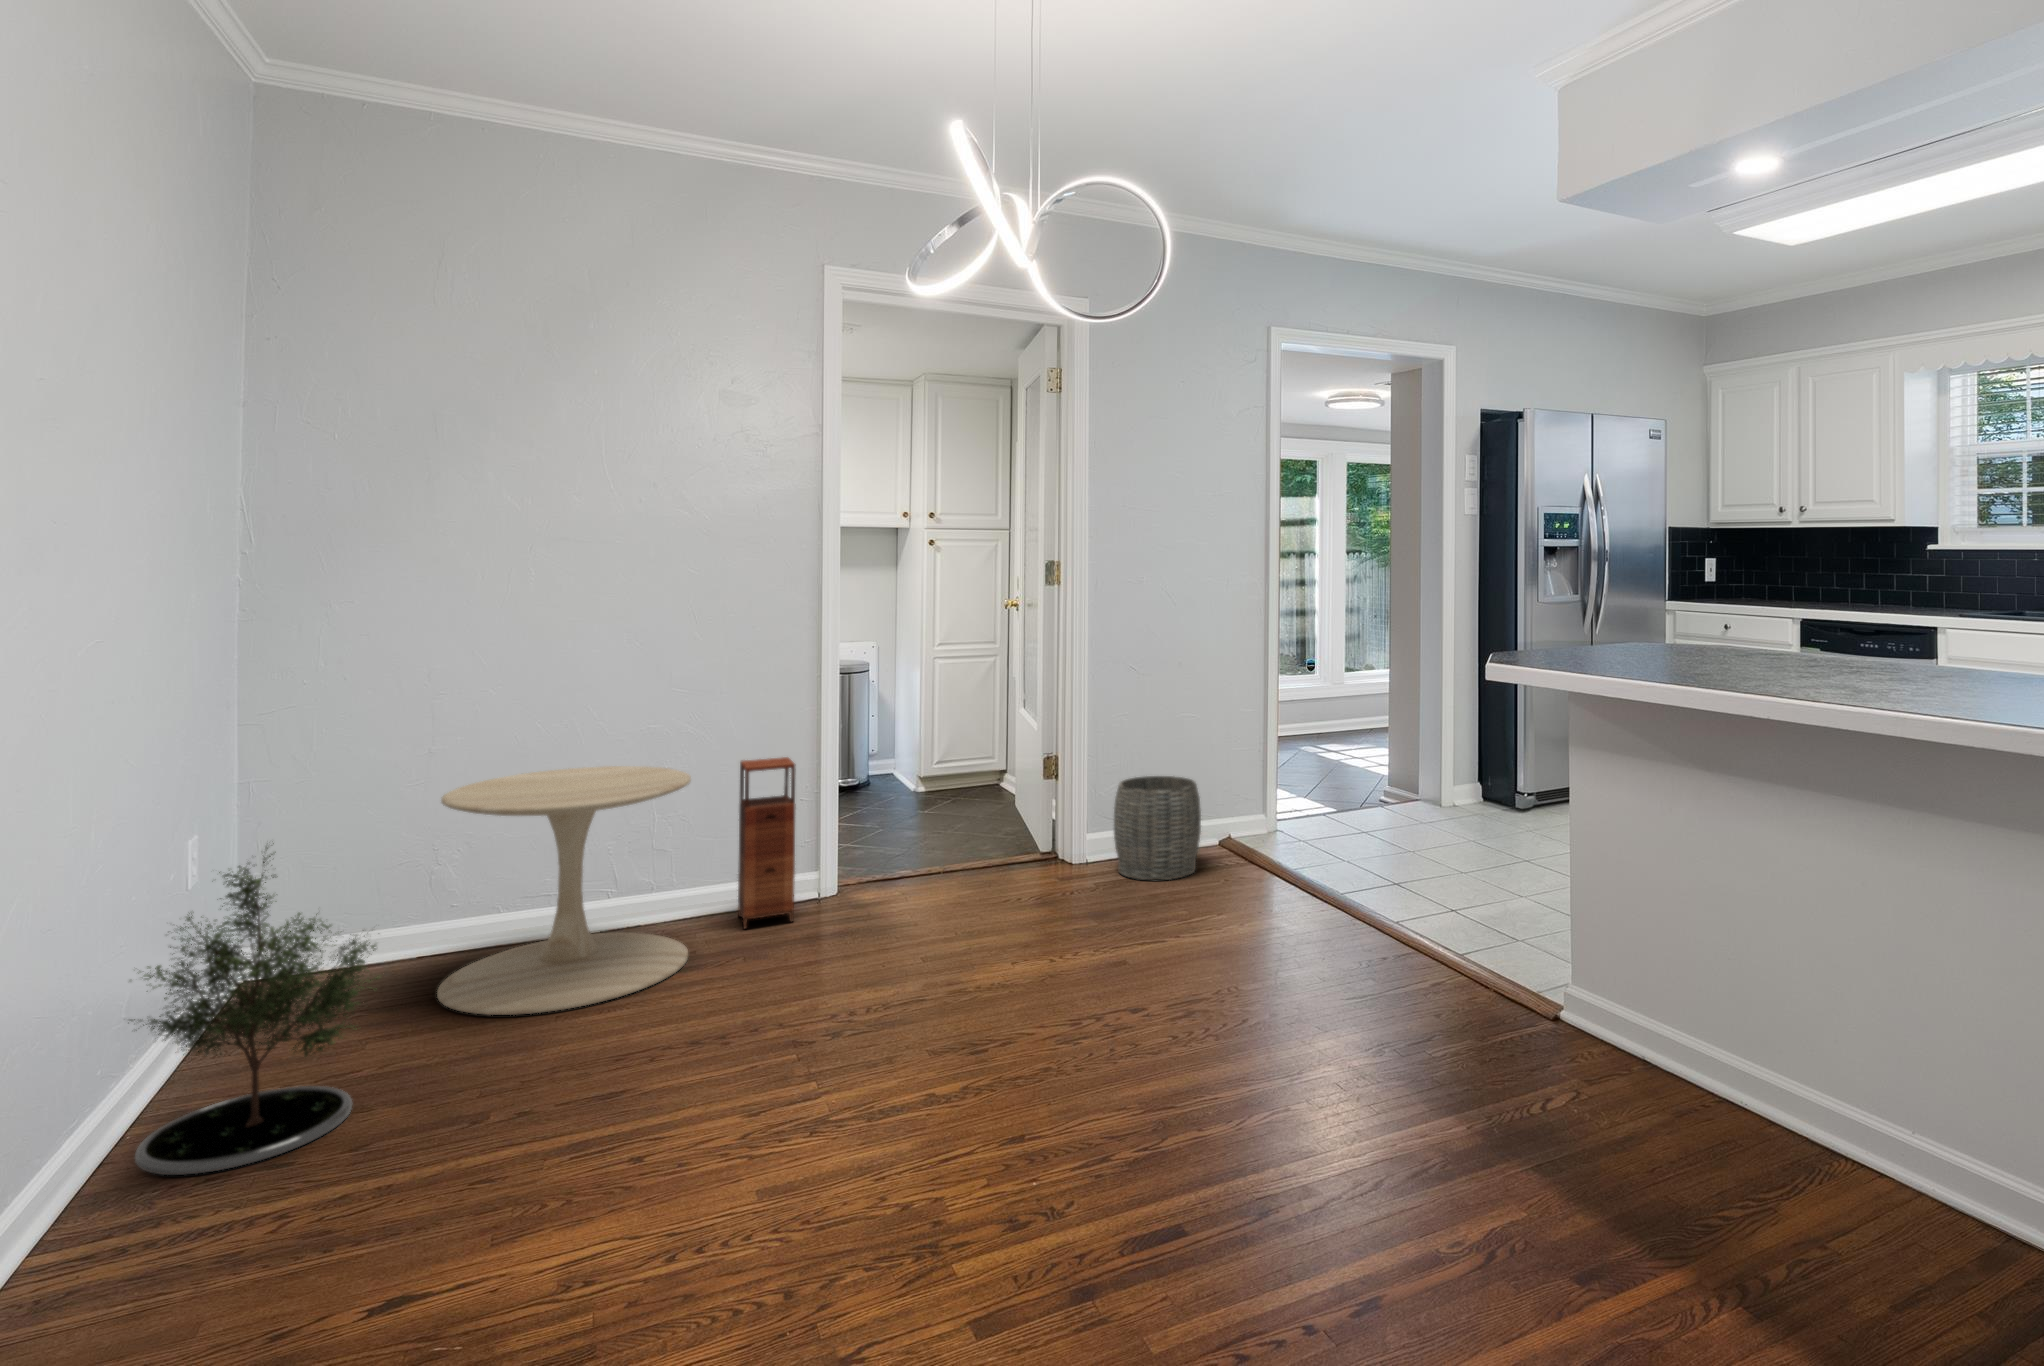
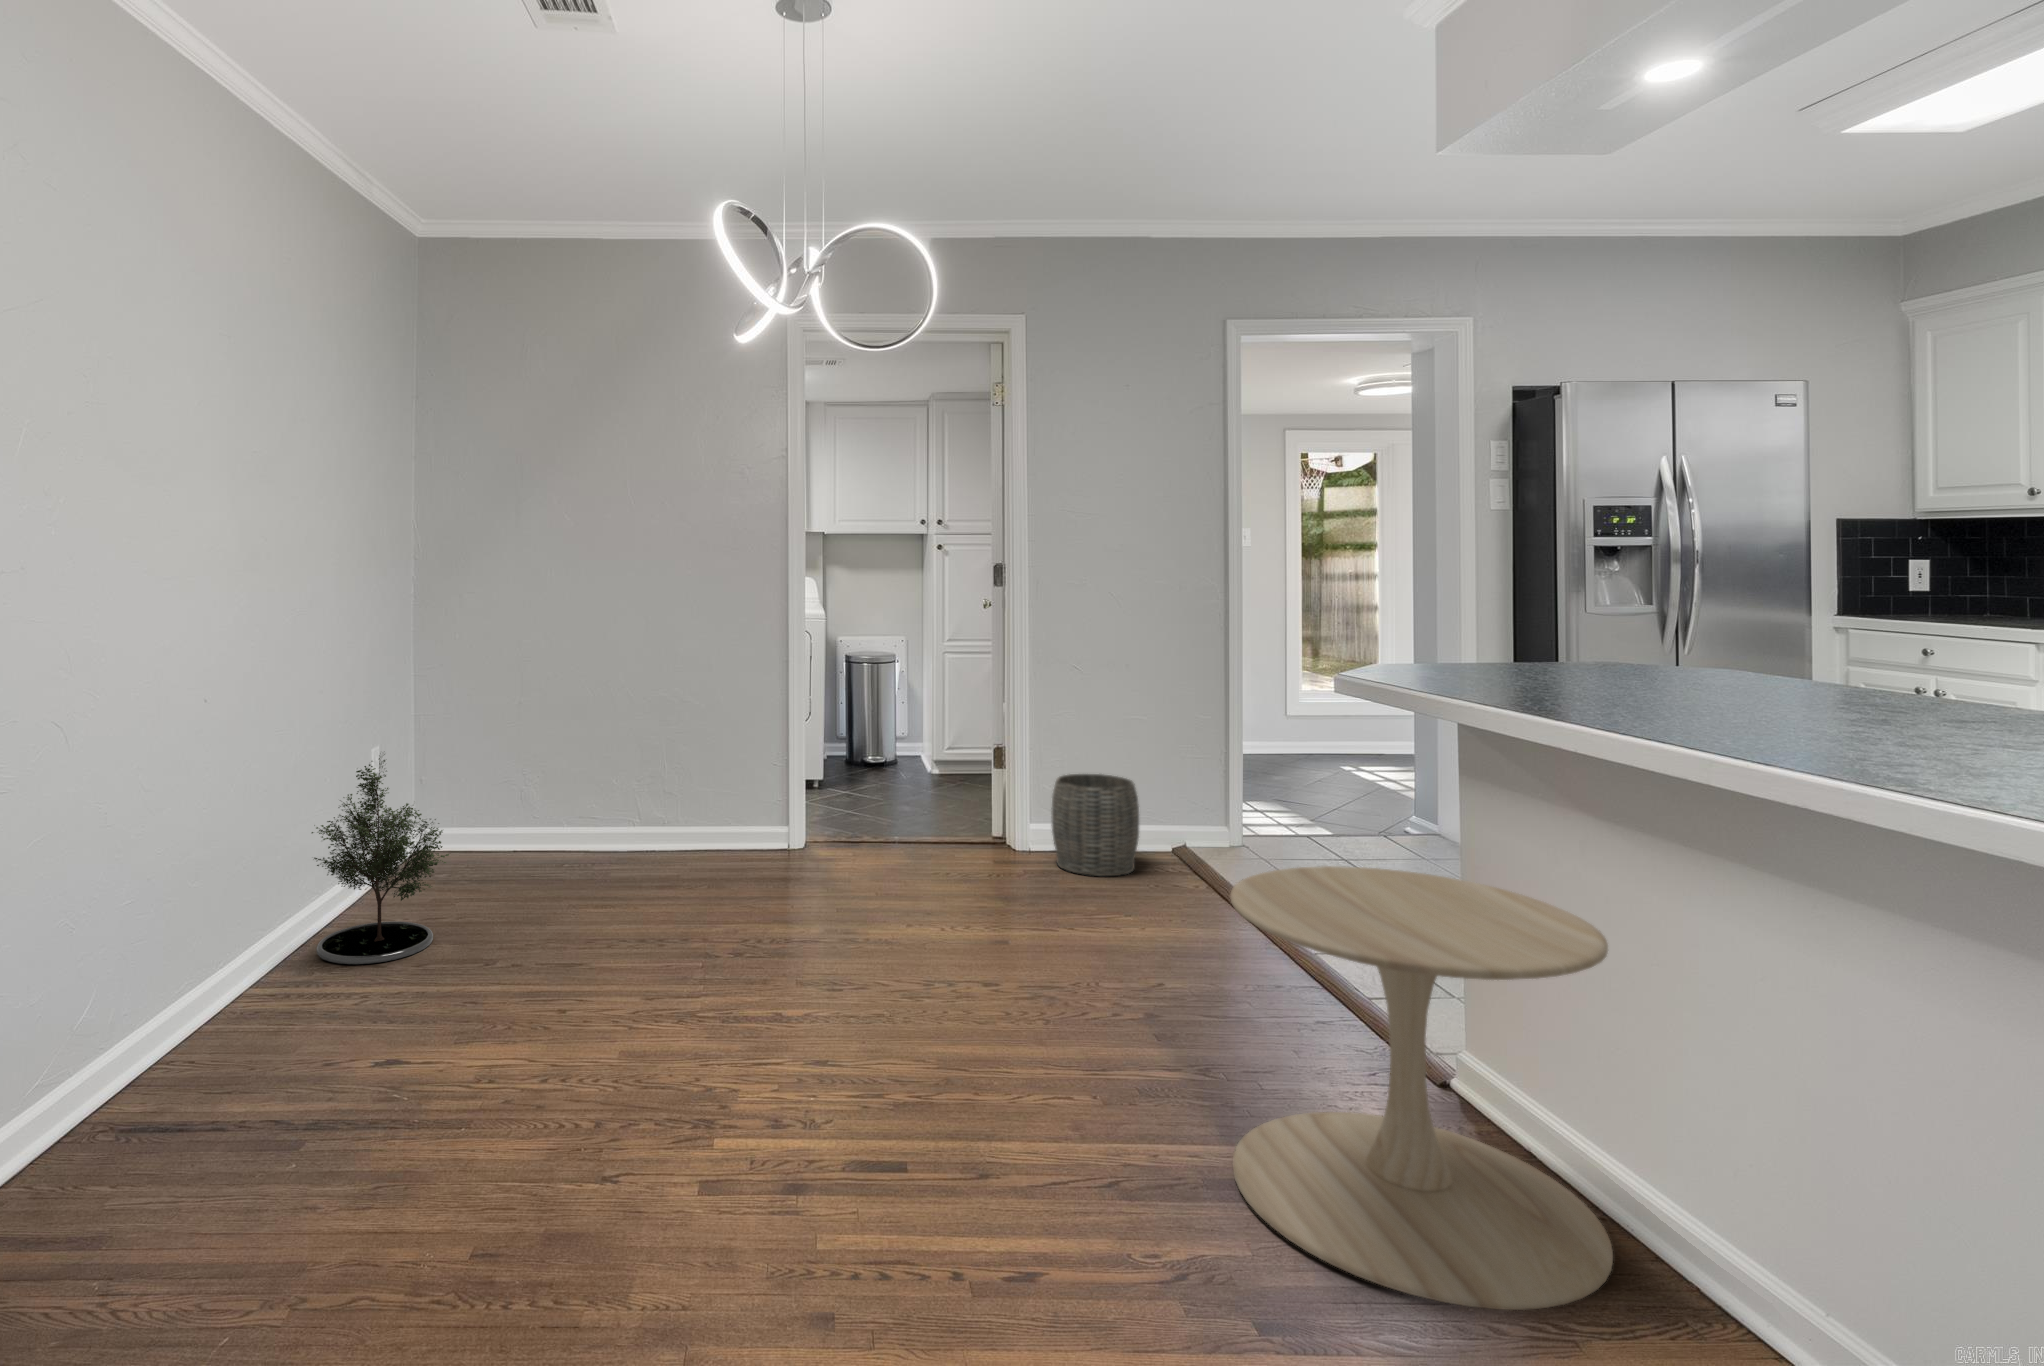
storage cabinet: present [738,757,796,929] -> none [726,727,765,865]
side table: present [437,766,691,1015] -> present [1230,866,1613,1310]

